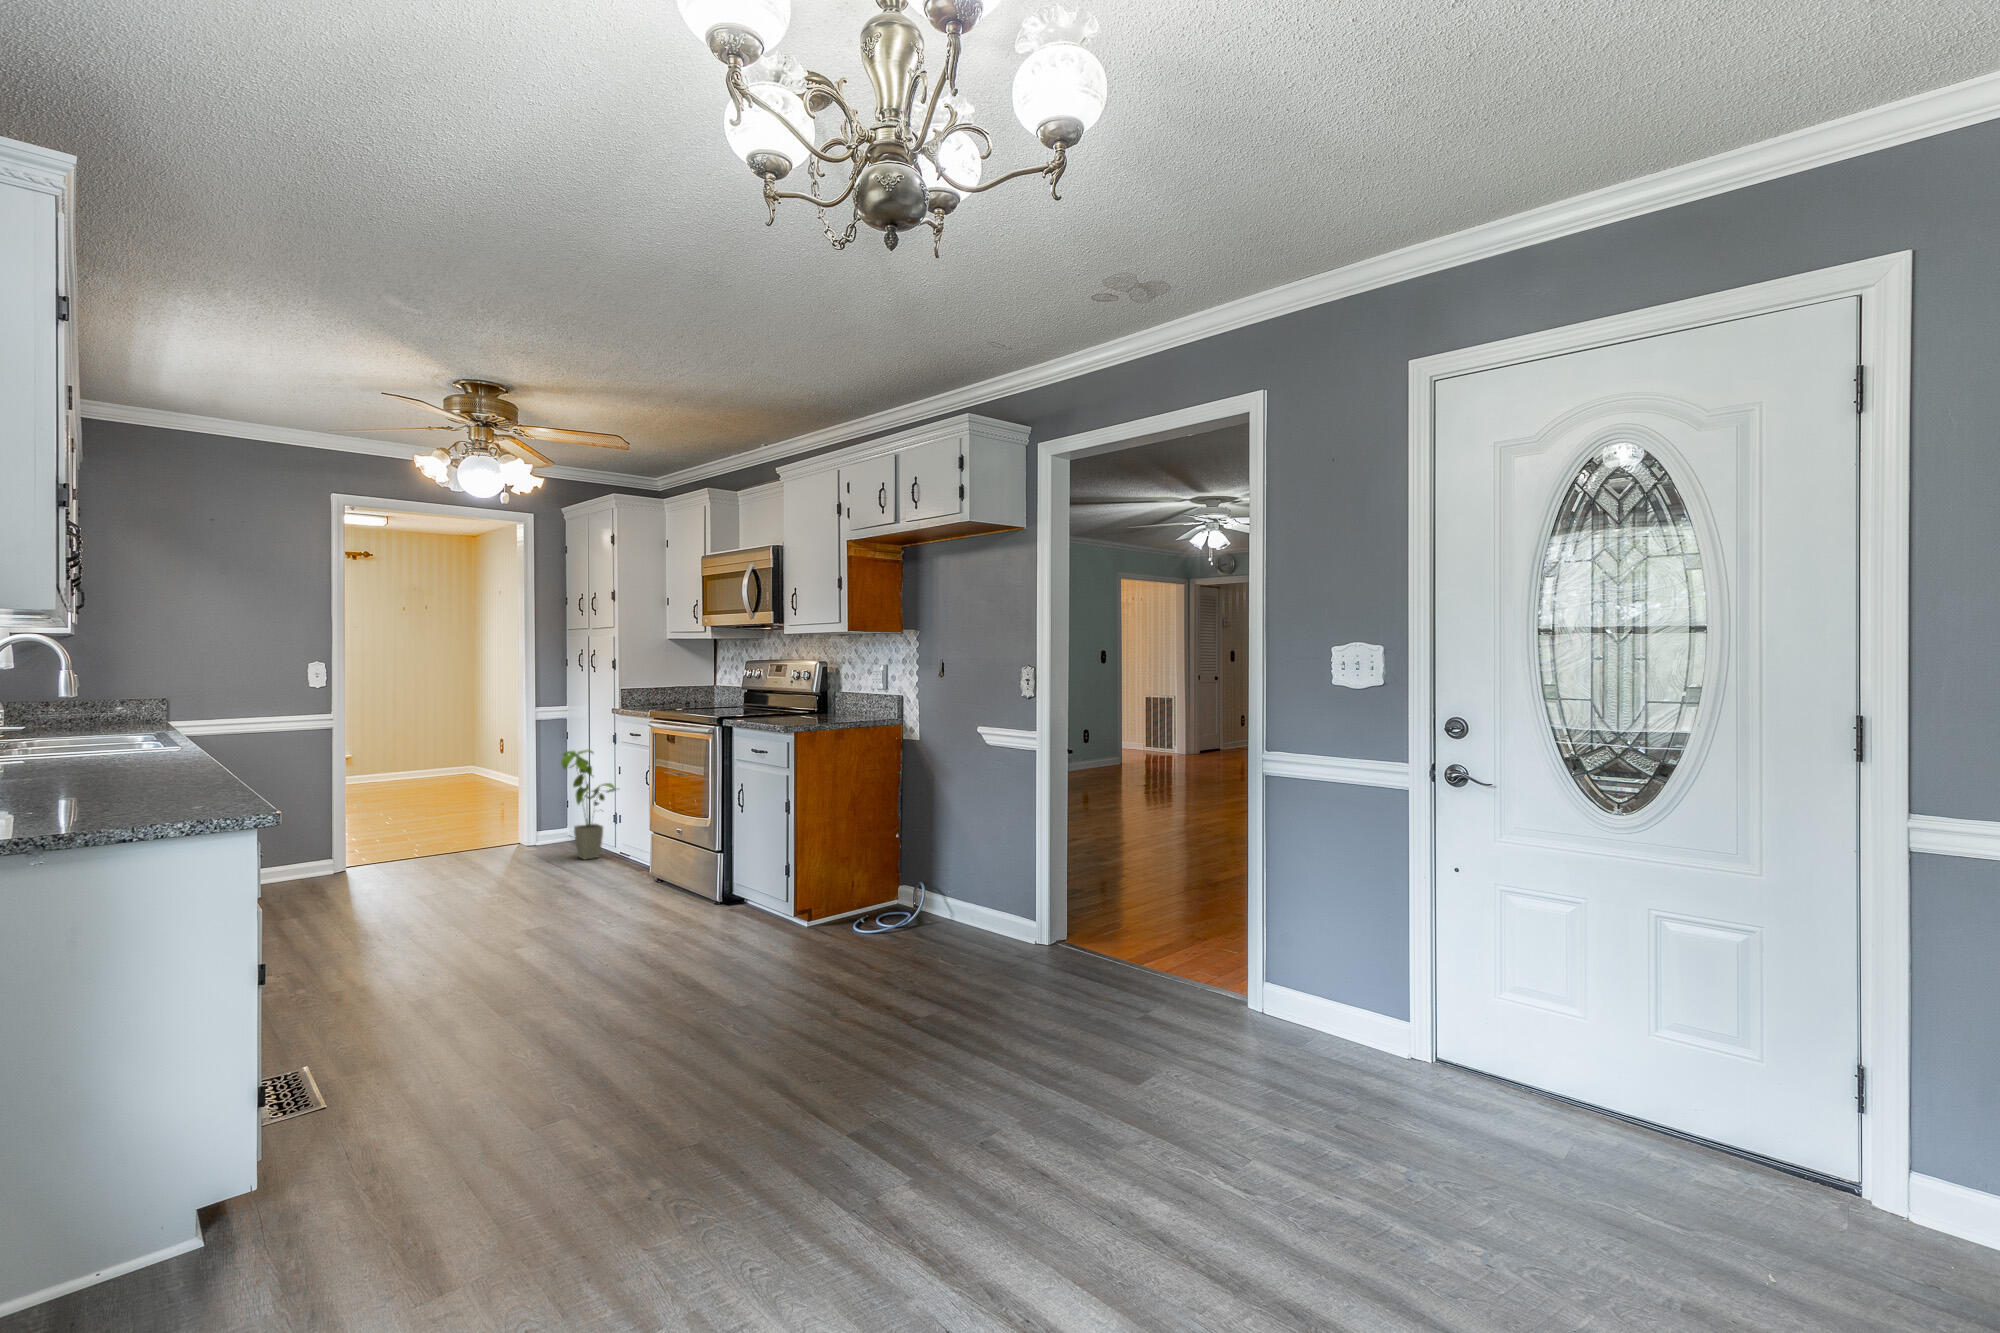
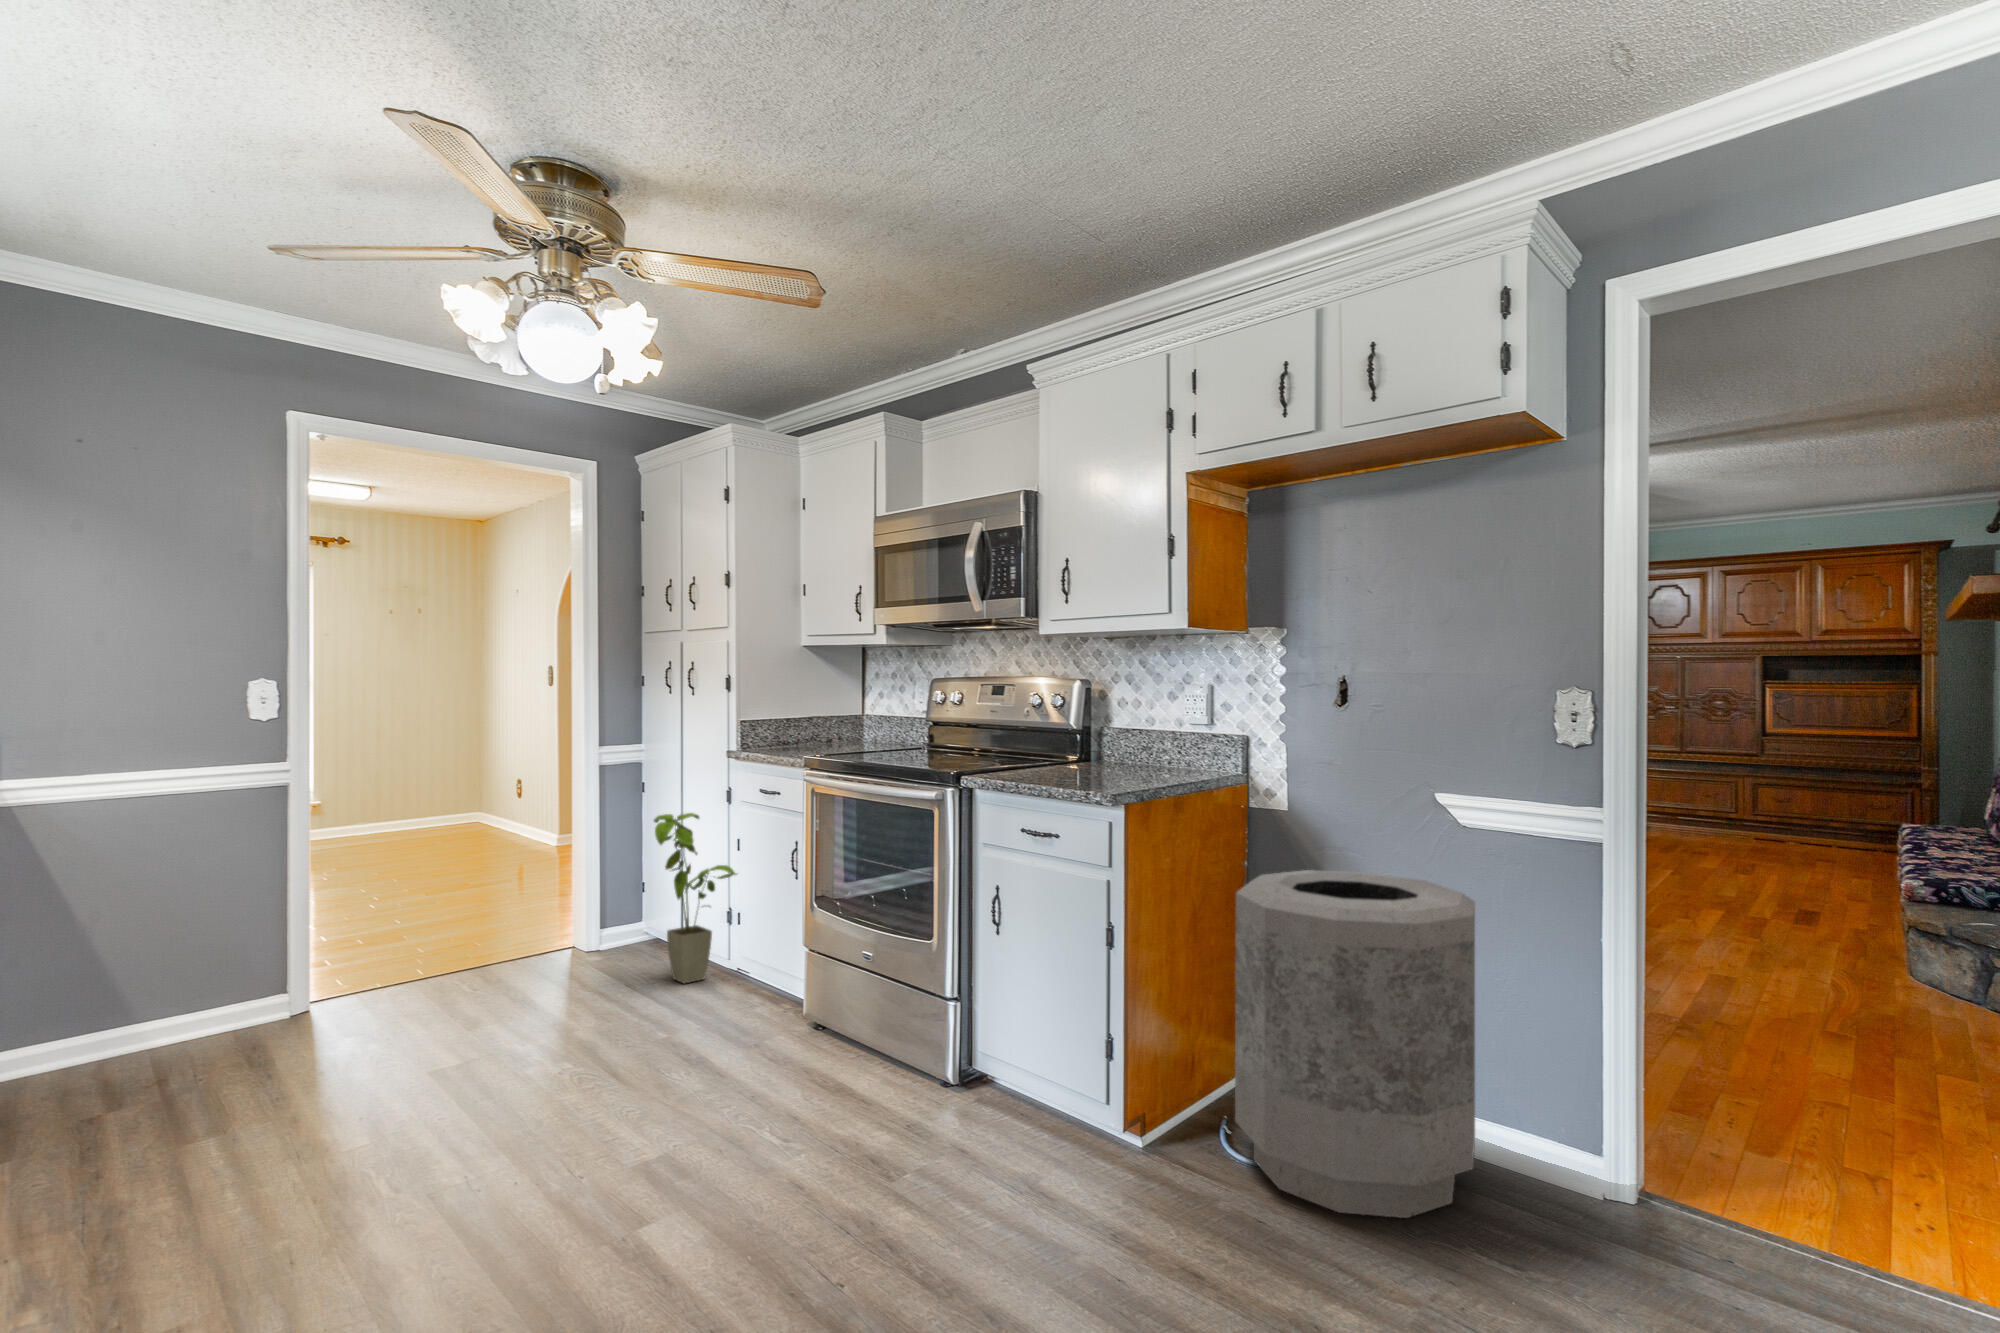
trash can: none [848,772,973,948] -> present [1235,870,1475,1218]

